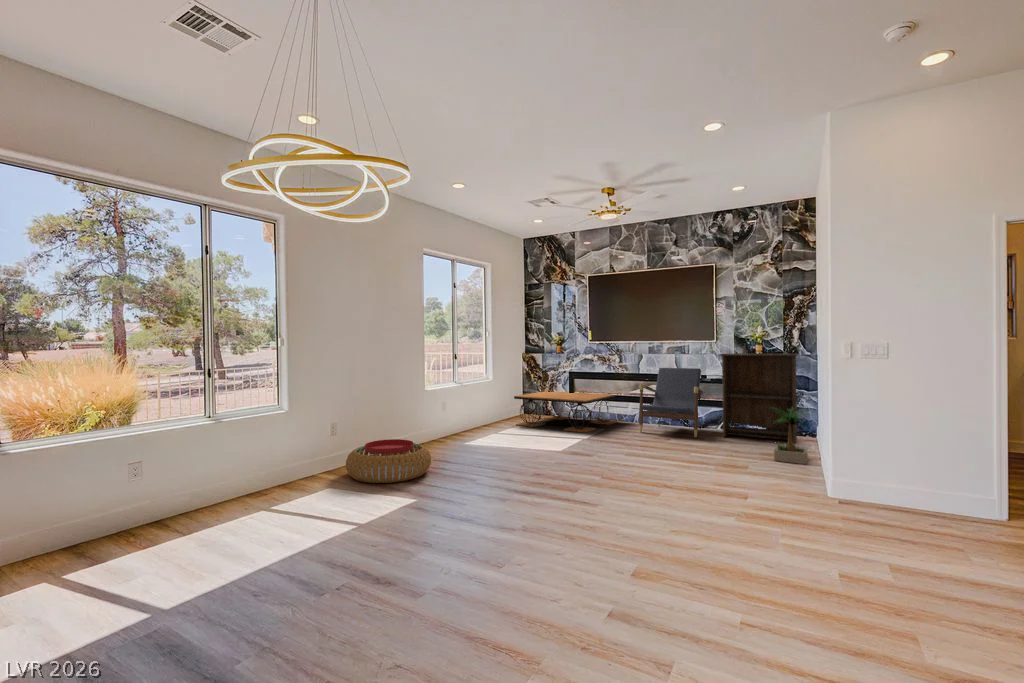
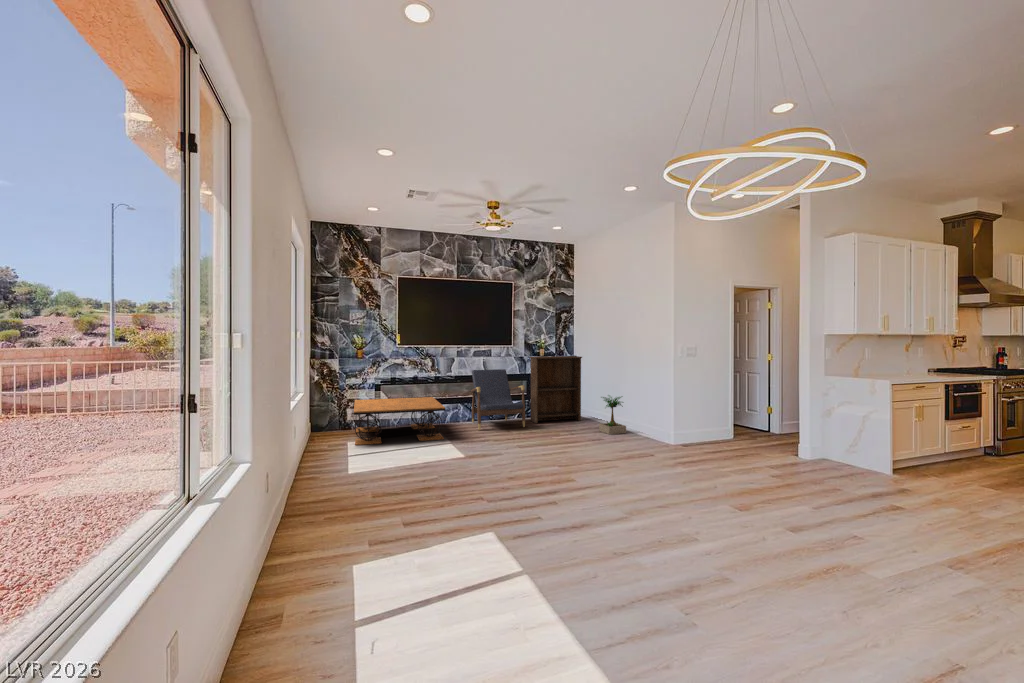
pouf: present [346,439,431,483] -> none [390,482,495,548]

